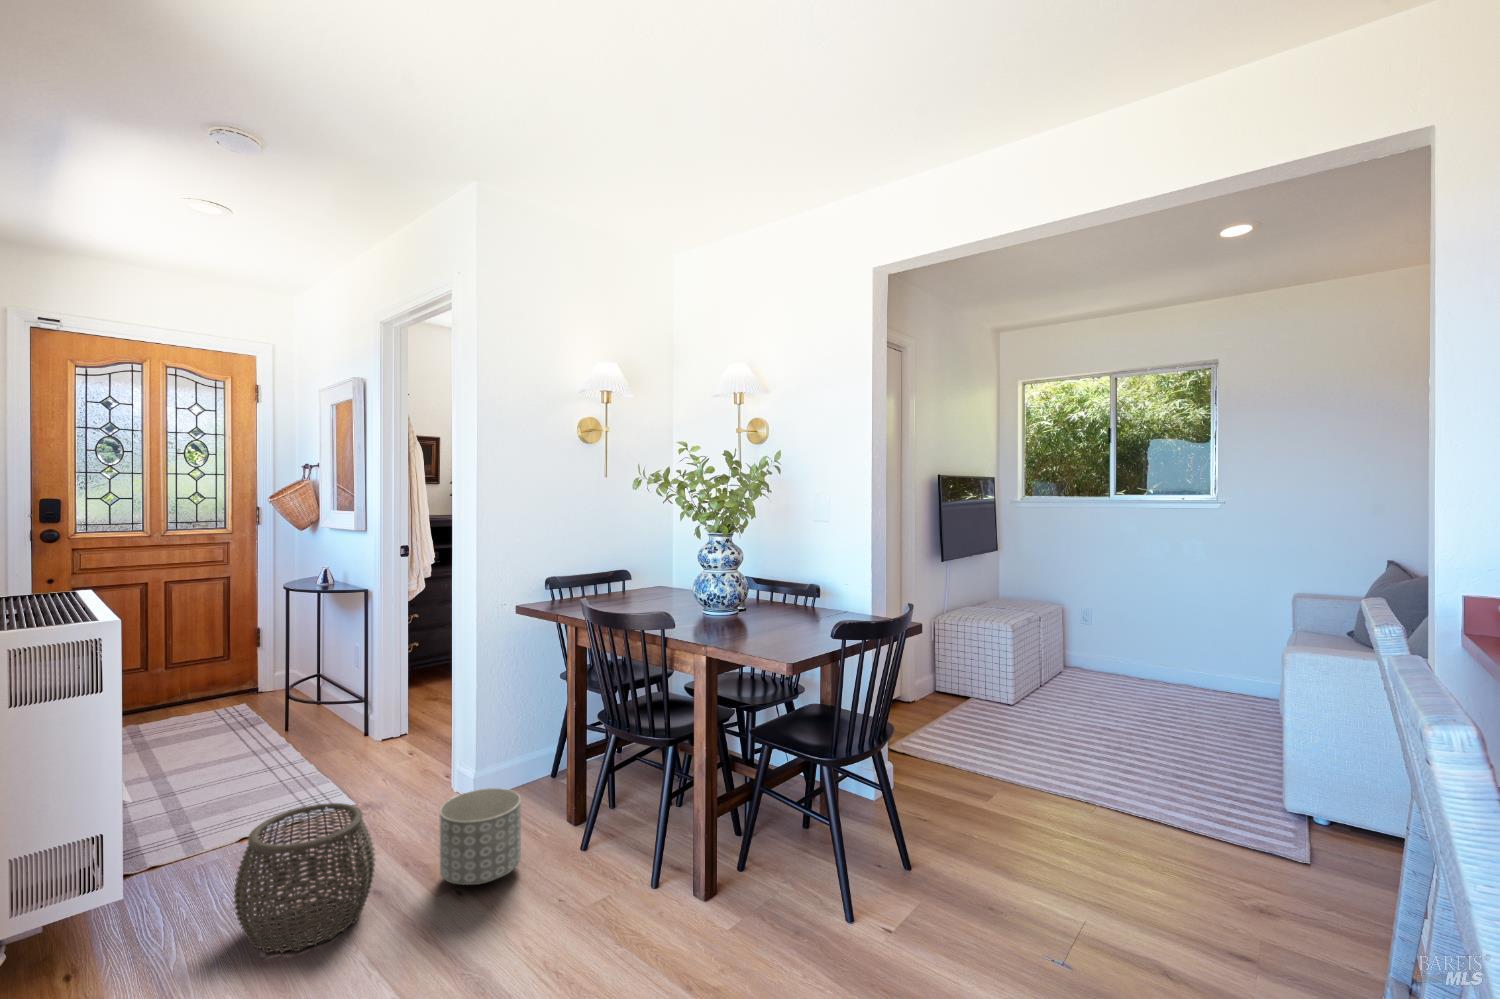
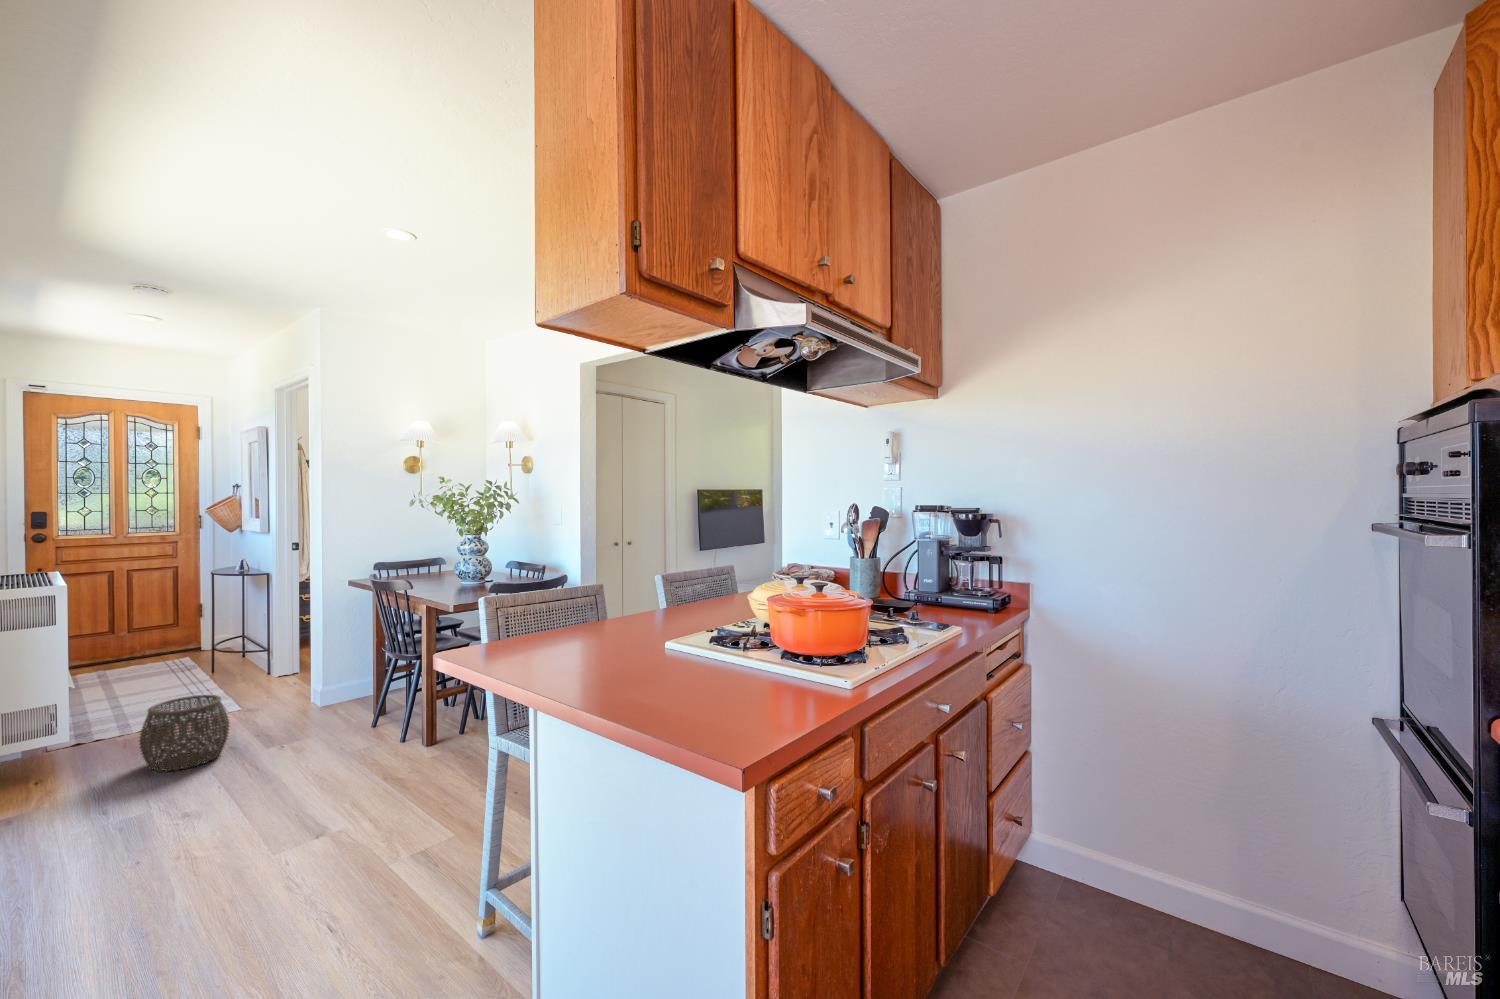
planter: present [440,788,521,885] -> none [273,690,328,743]

